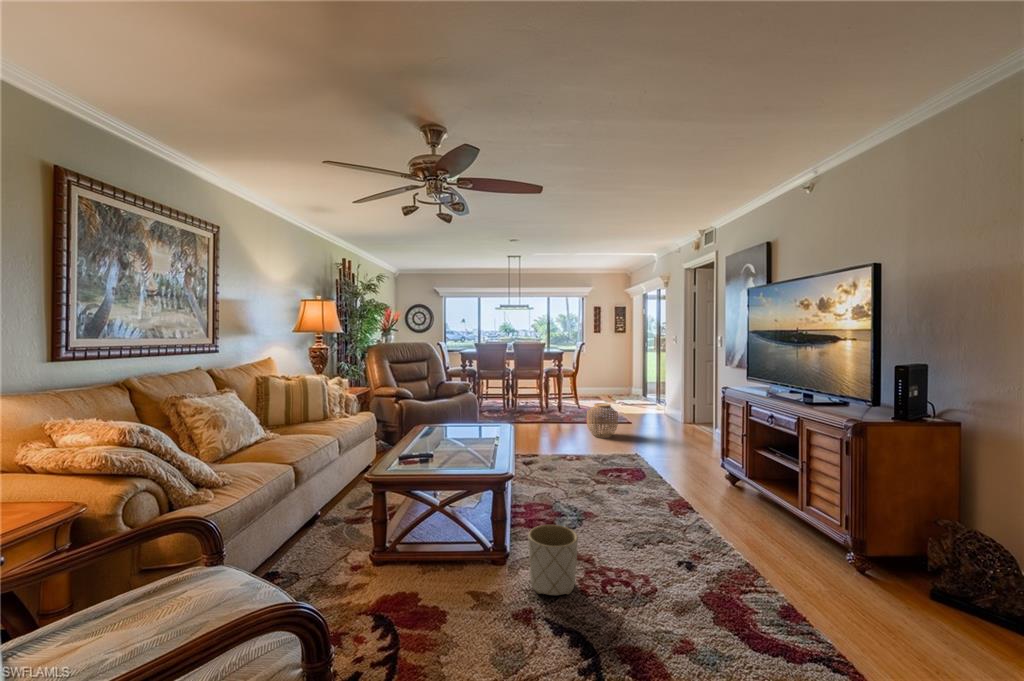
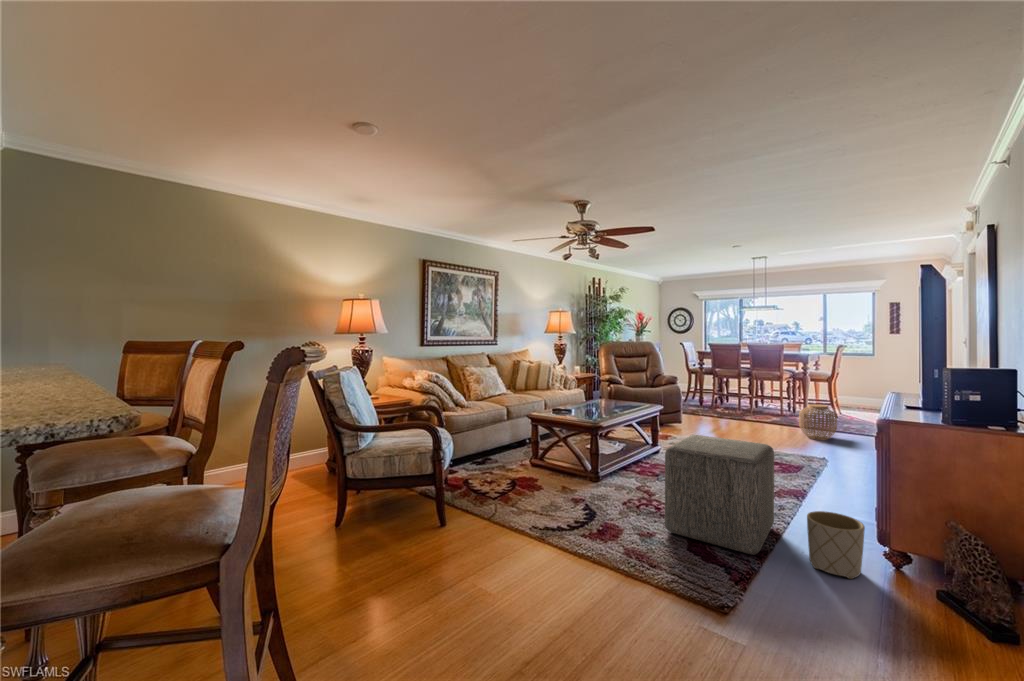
ottoman: none [640,475,802,636] -> present [665,435,774,554]
planter: present [528,525,578,595] -> present [807,511,865,579]

